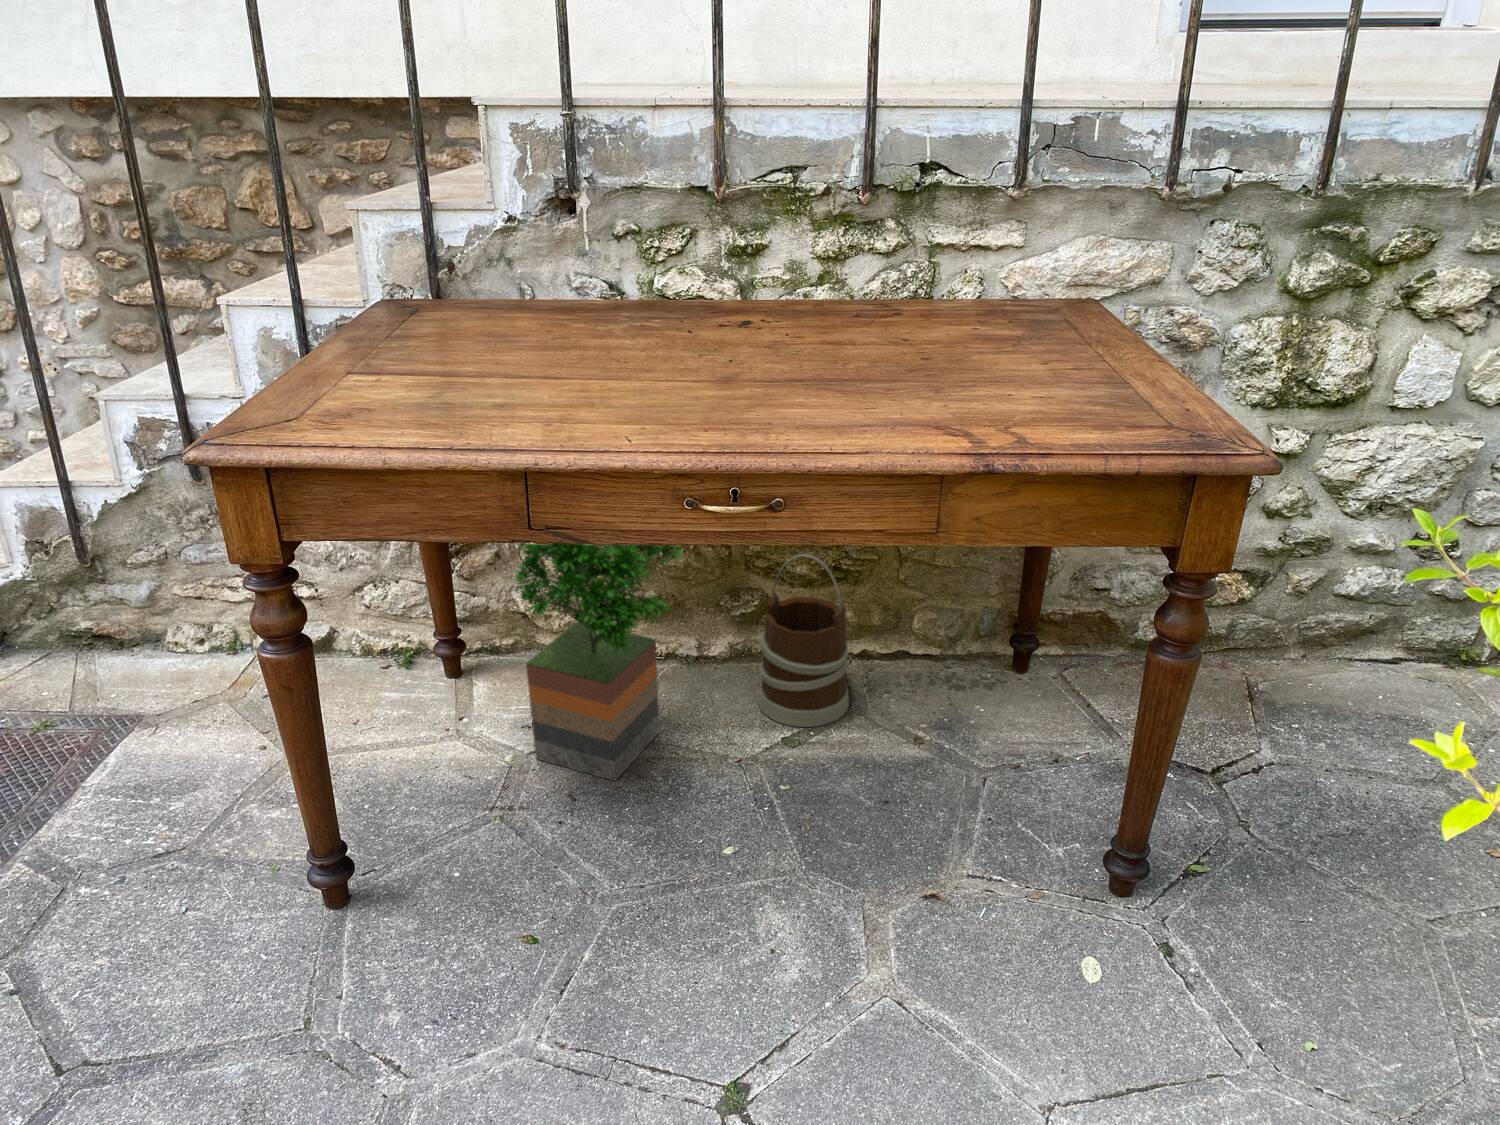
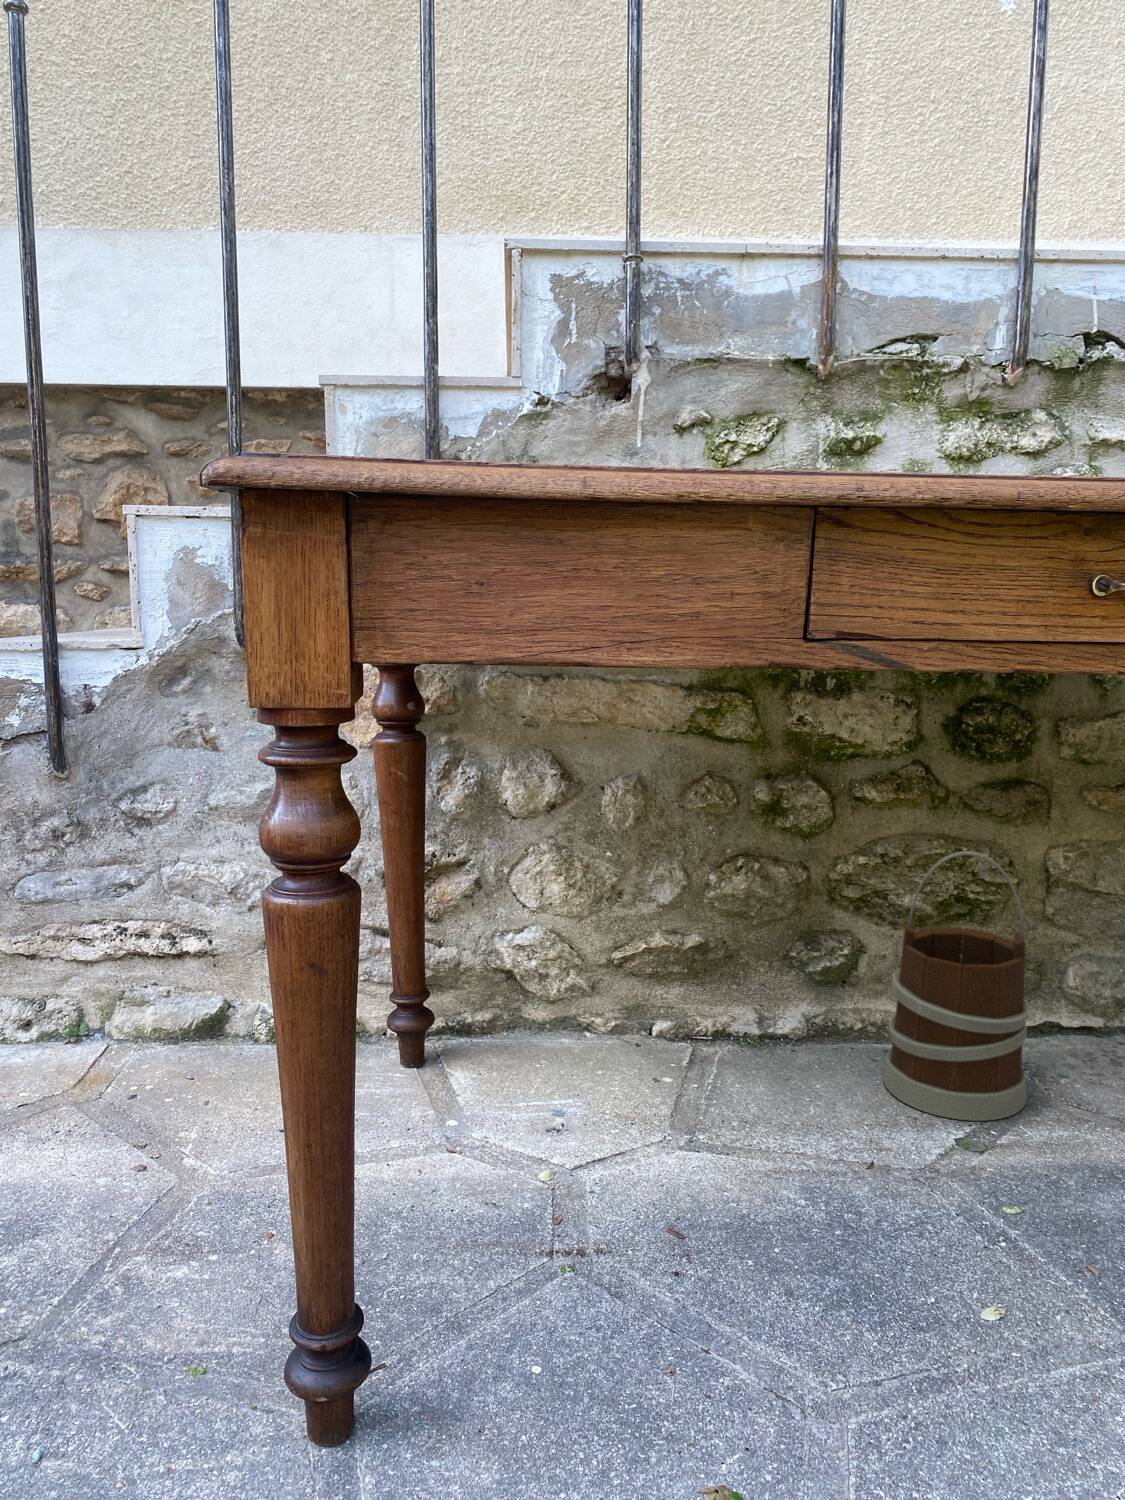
potted tree: present [513,541,683,781] -> none [567,764,838,1205]

